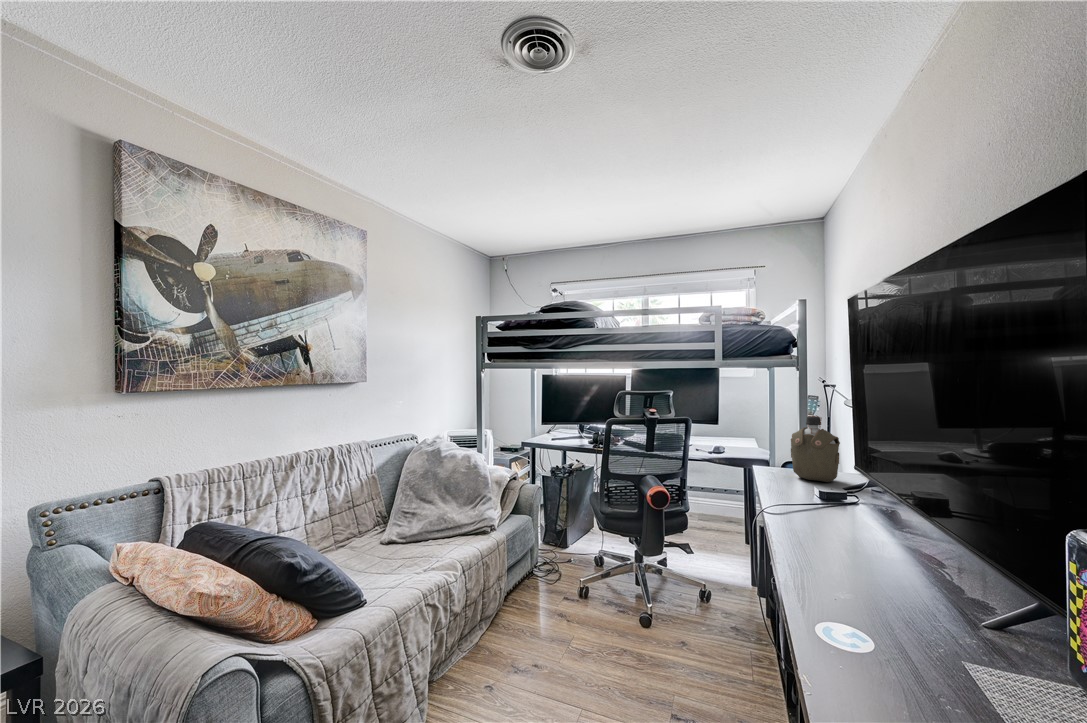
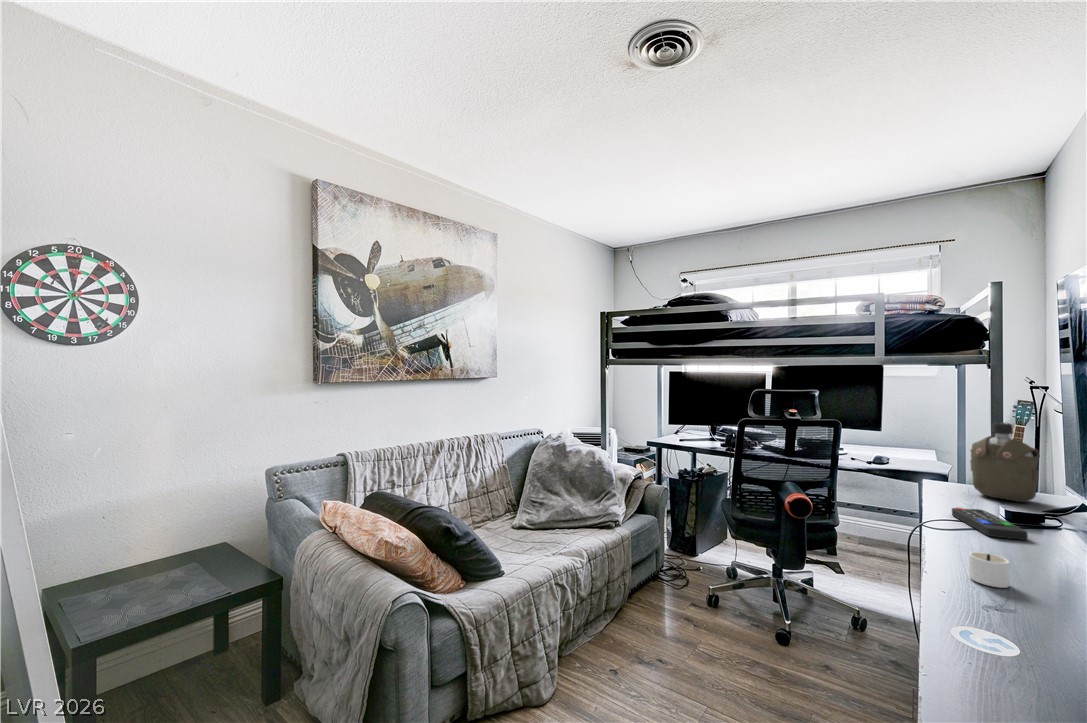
remote control: none [783,492,843,519] -> present [952,507,1028,540]
candle: none [812,539,862,573] -> present [969,552,1010,588]

